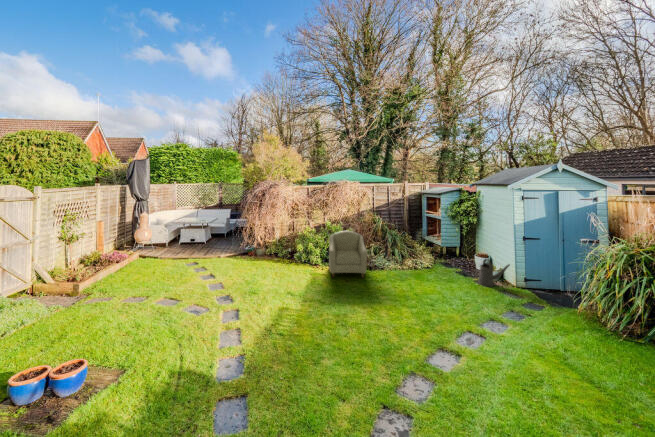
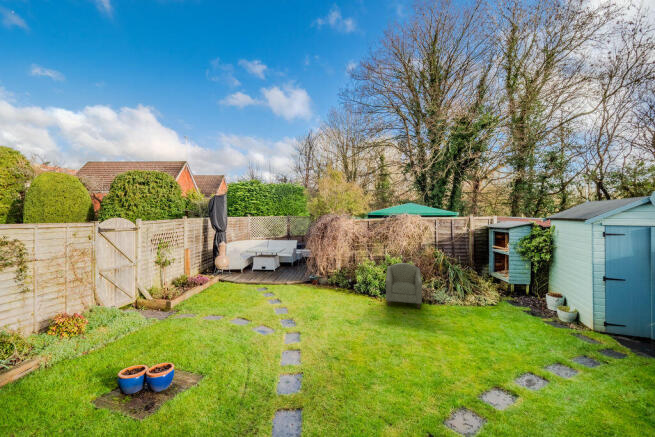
watering can: present [475,259,510,287] -> none [542,298,584,328]

